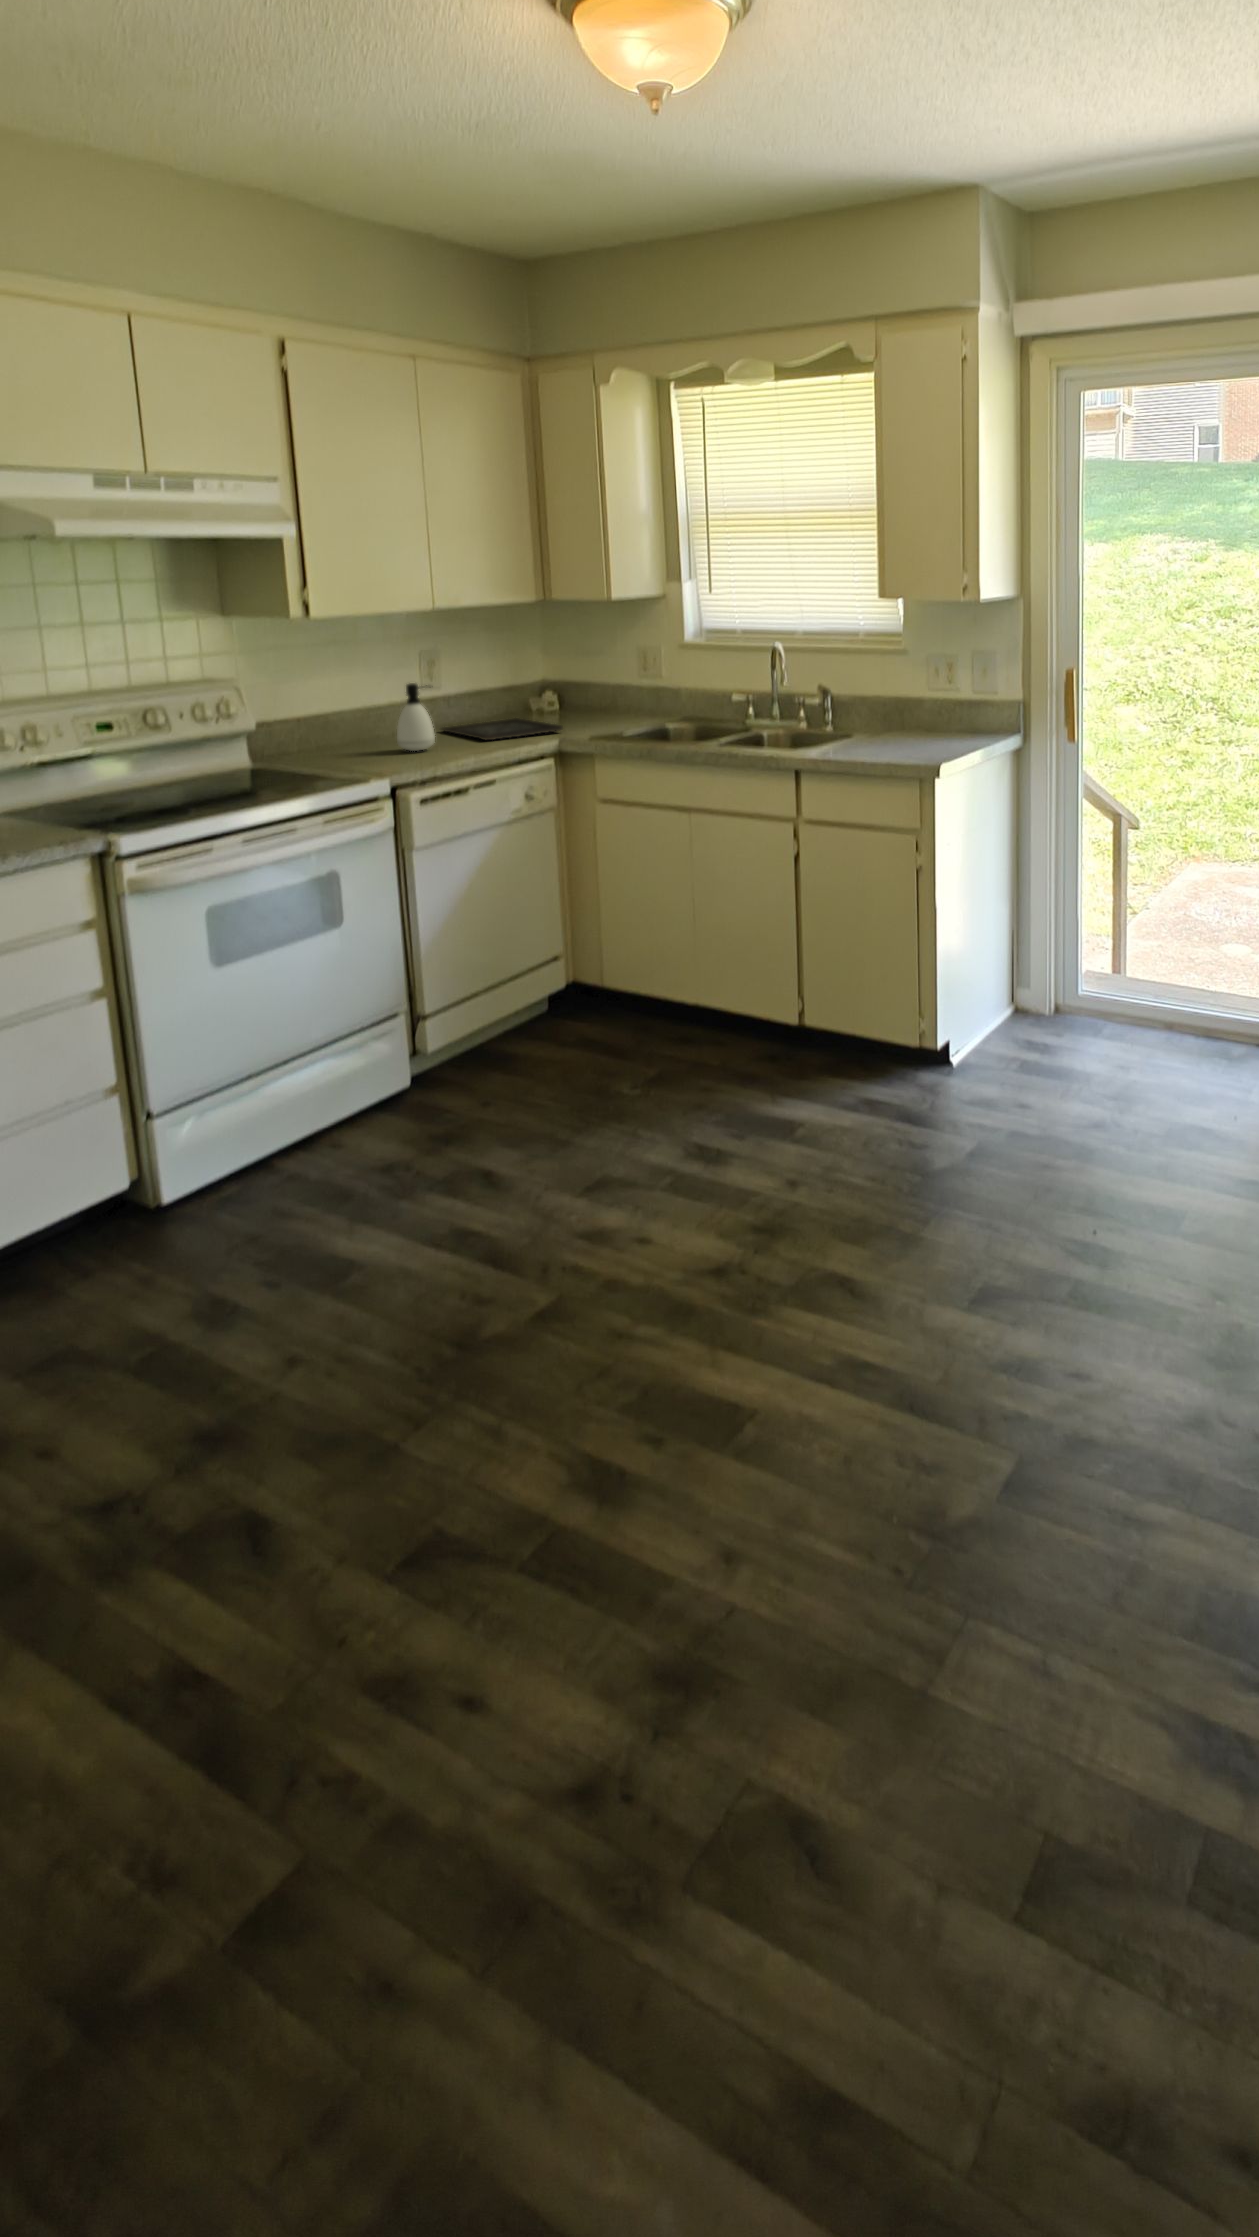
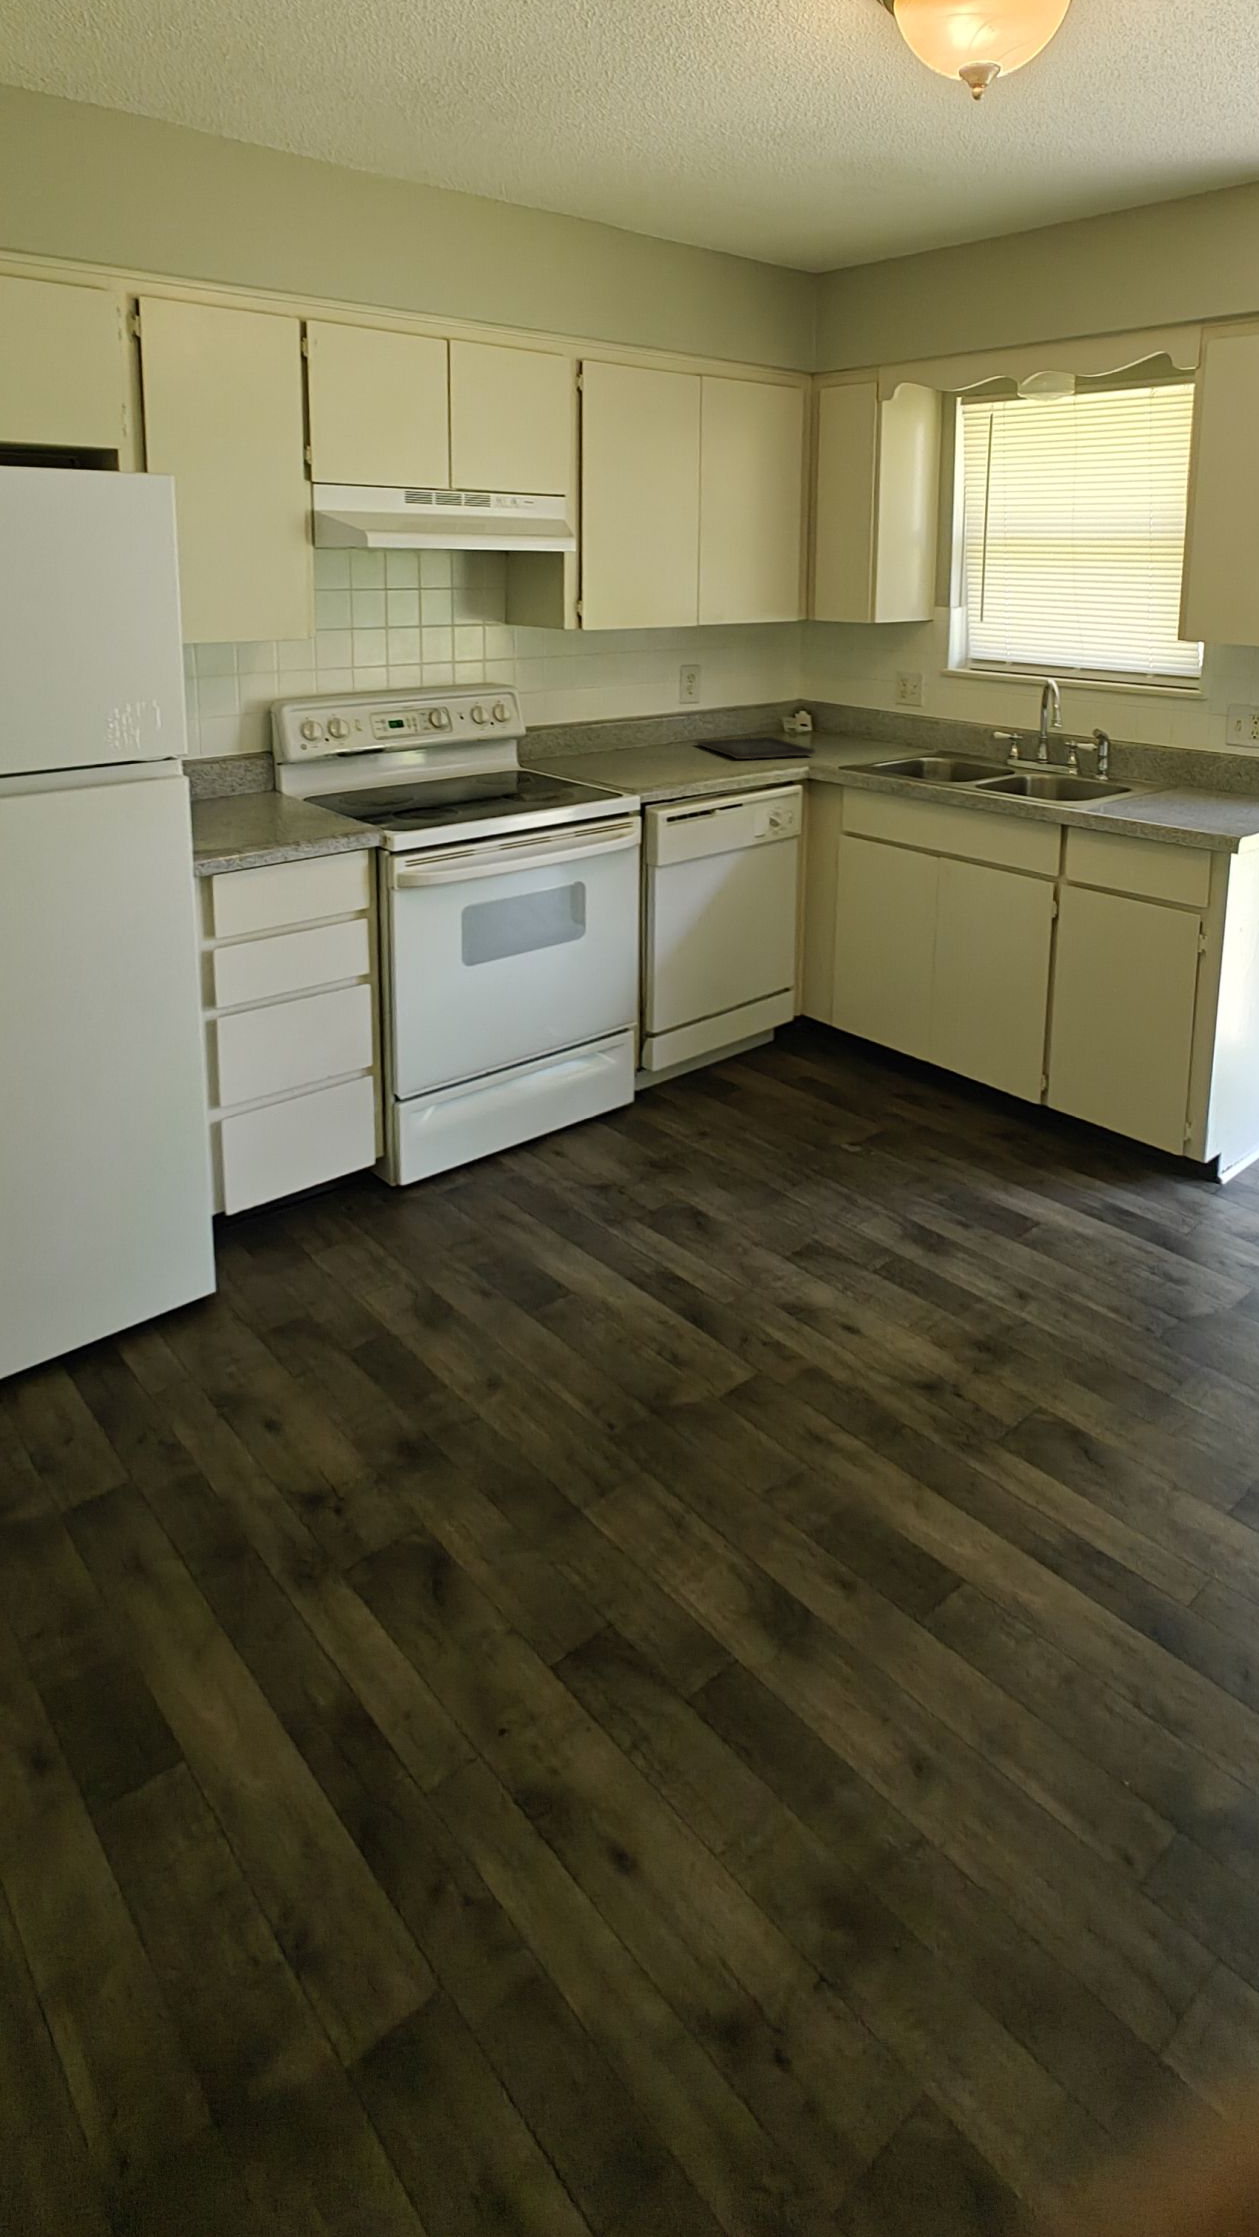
soap dispenser: present [397,683,435,751] -> none [654,698,691,765]

